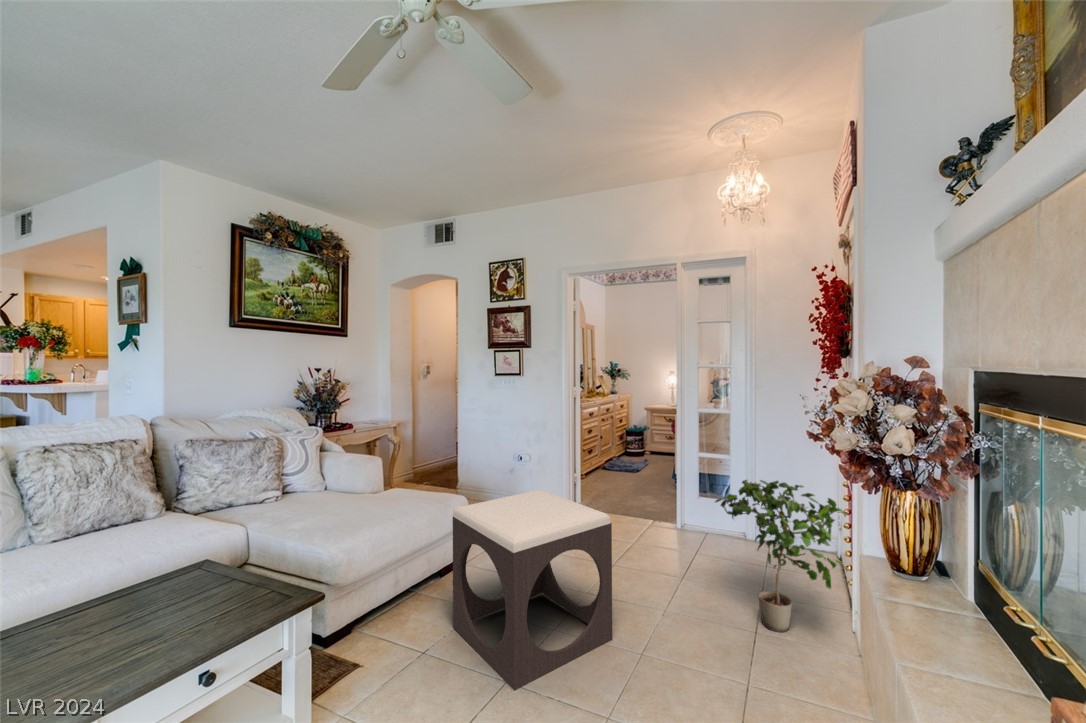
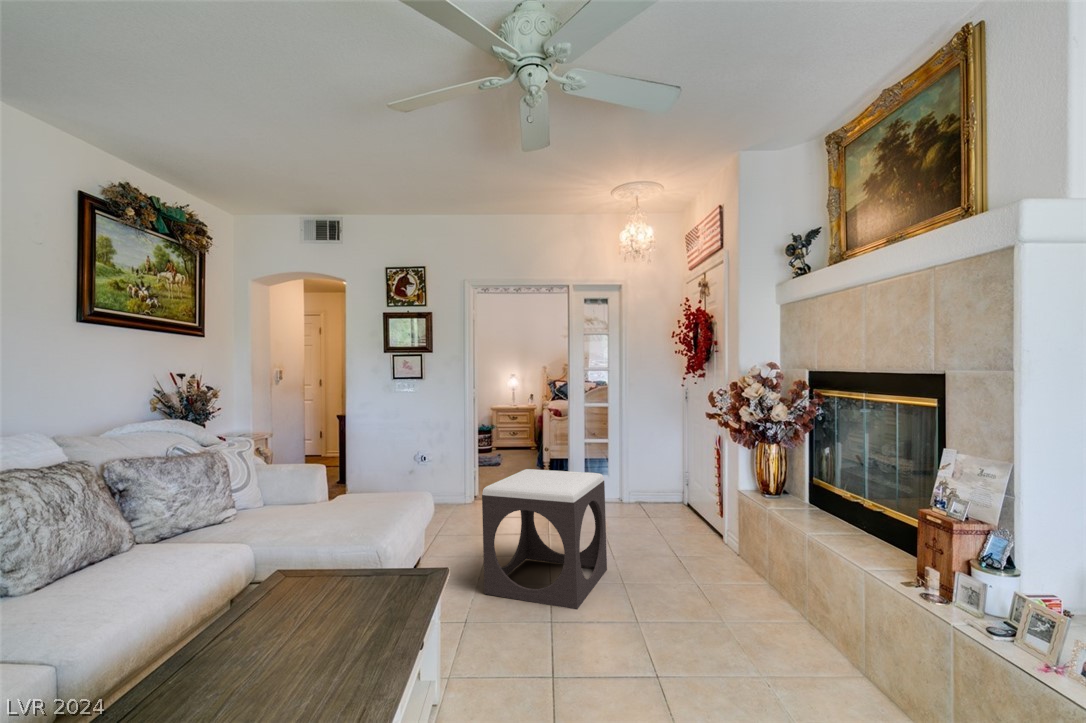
potted plant: present [715,480,847,632] -> none [651,441,737,542]

